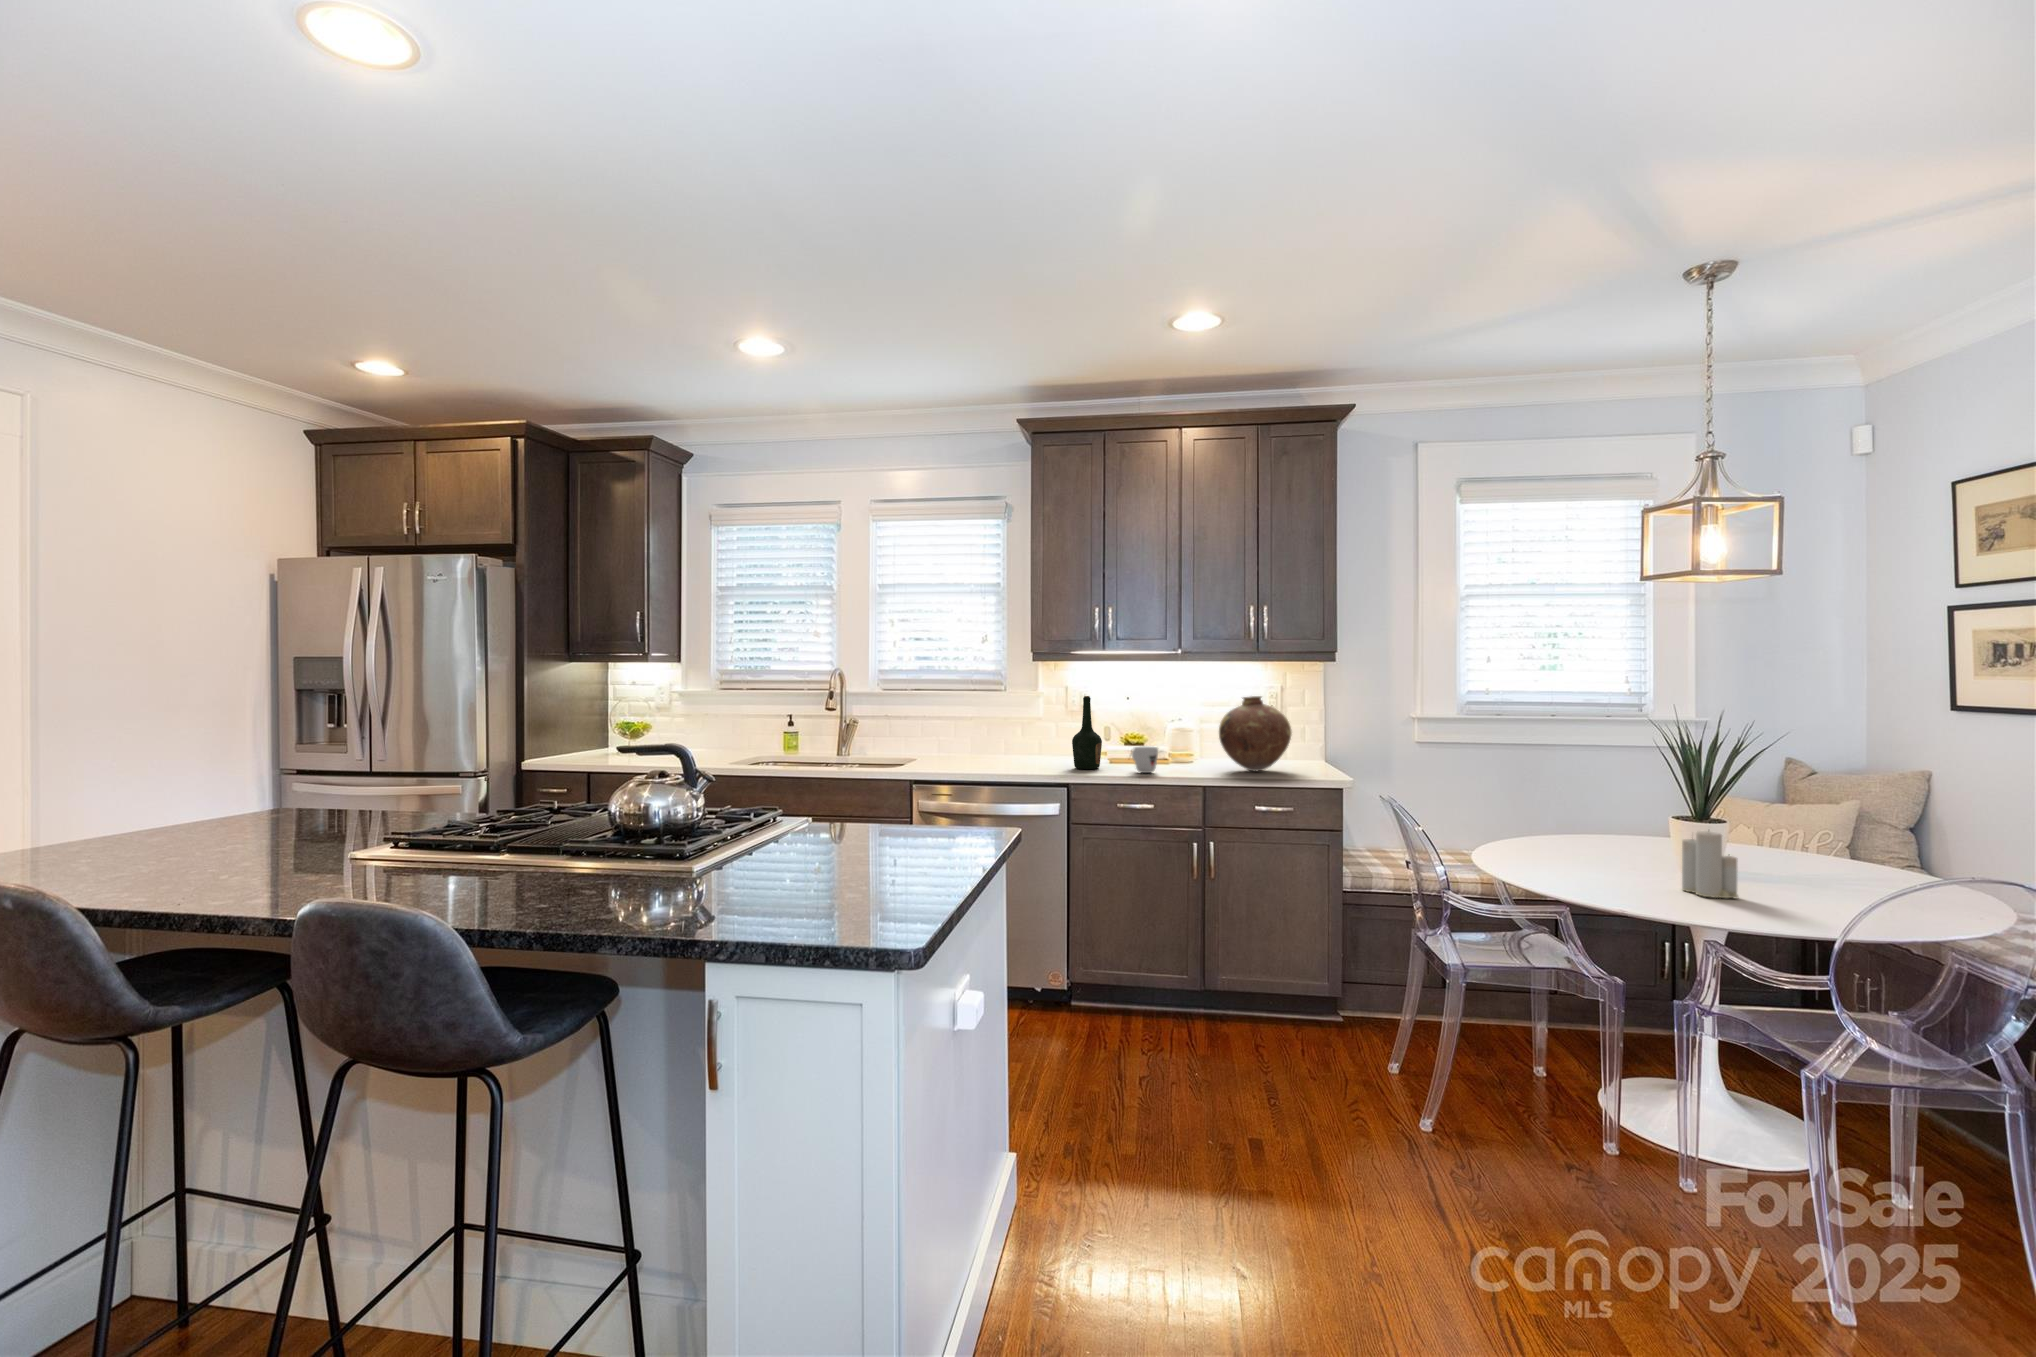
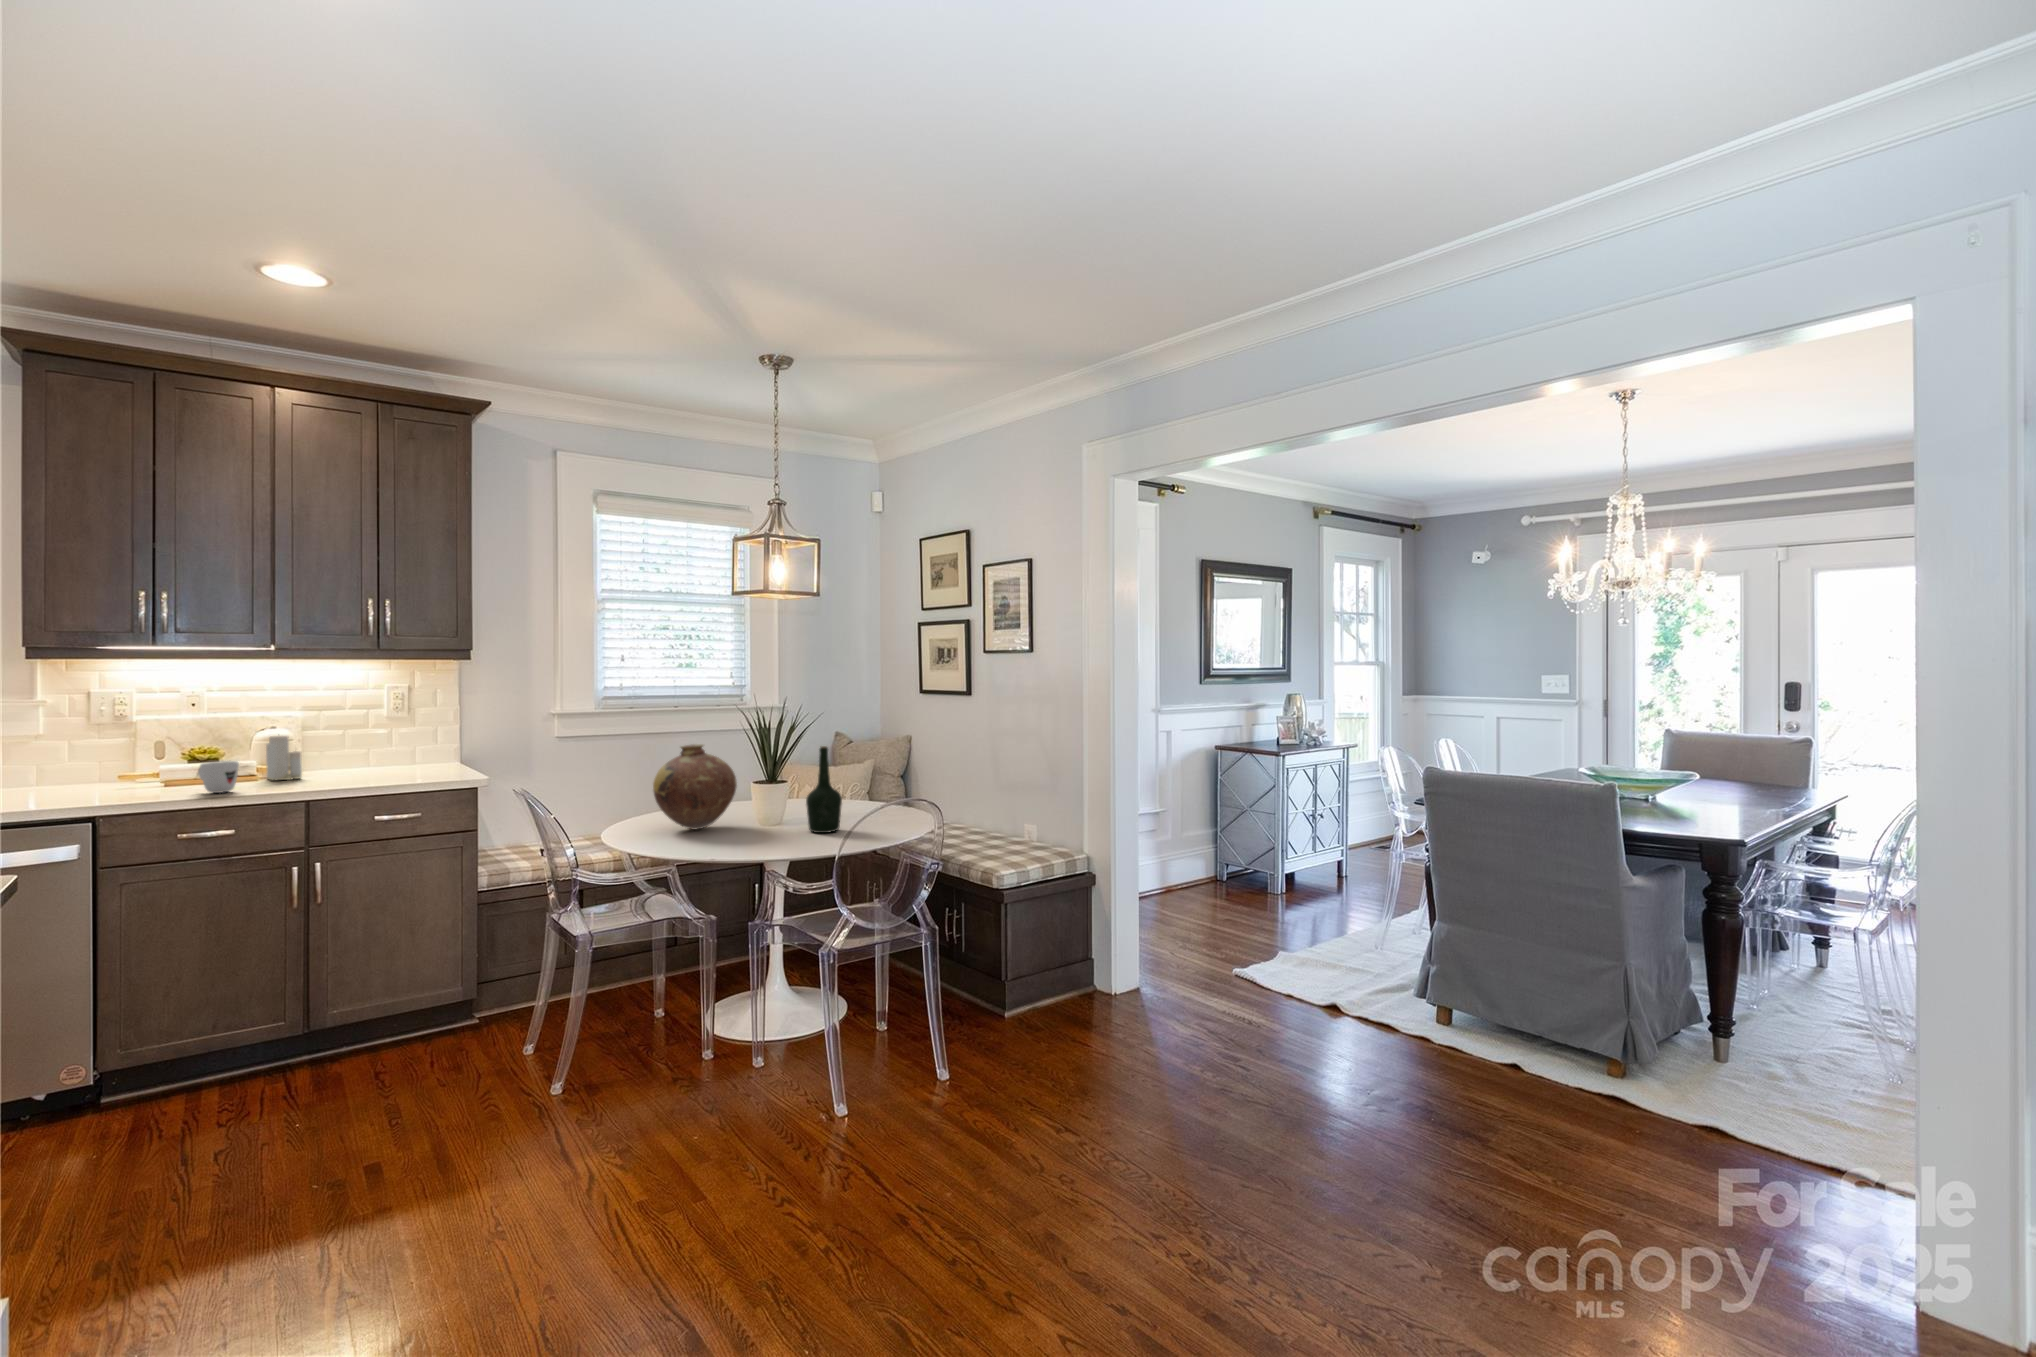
bottle: present [1072,696,1102,769] -> present [806,746,842,833]
vase: present [1219,696,1292,772] -> present [653,744,737,830]
candle: present [1682,831,1738,898] -> present [266,735,302,780]

